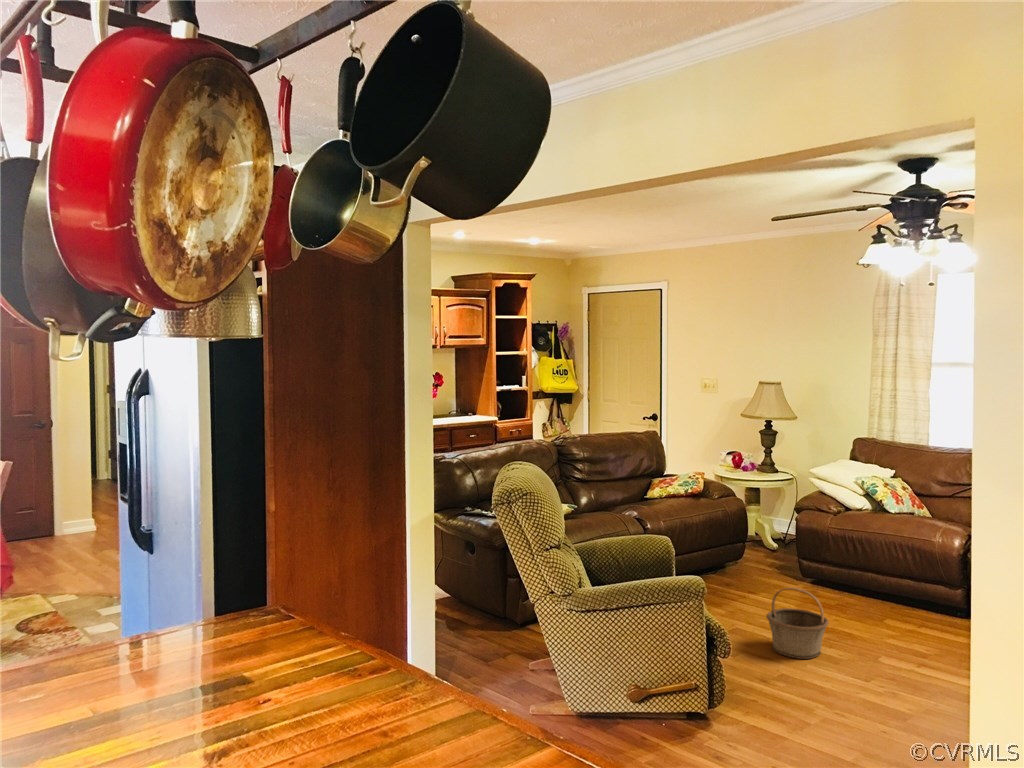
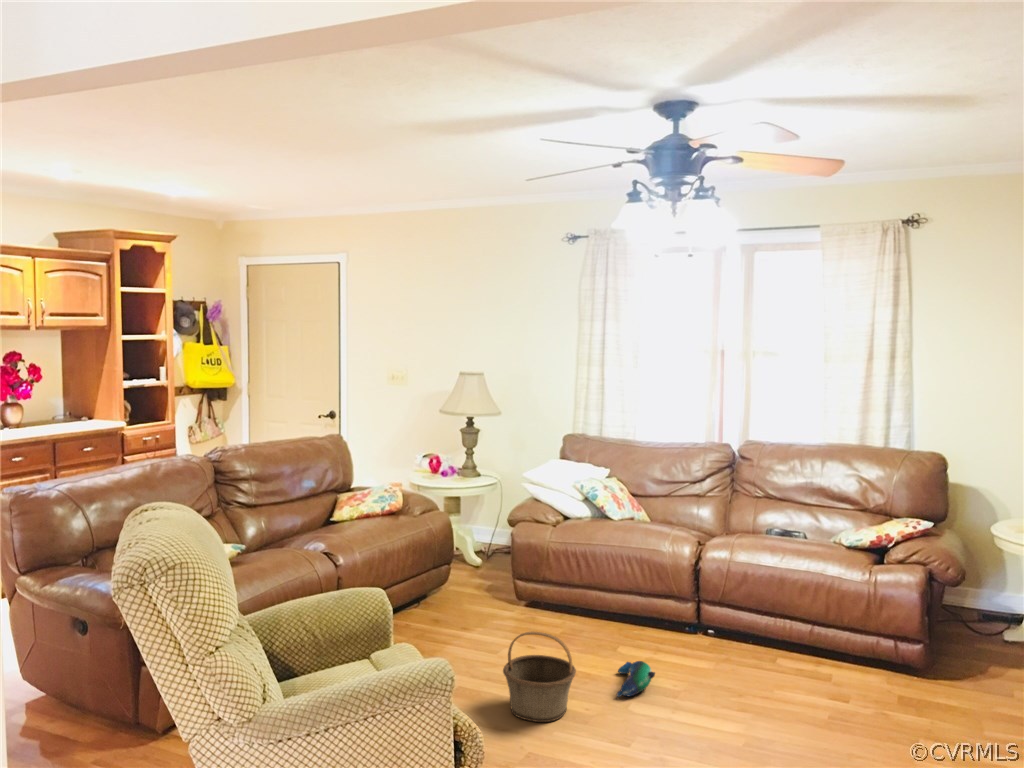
plush toy: none [868,628,906,654] -> present [617,661,655,697]

